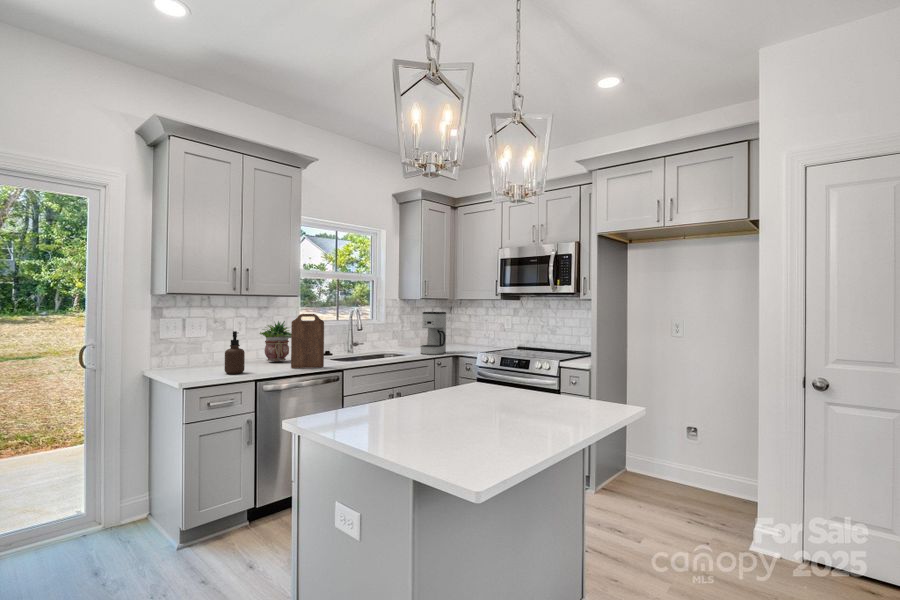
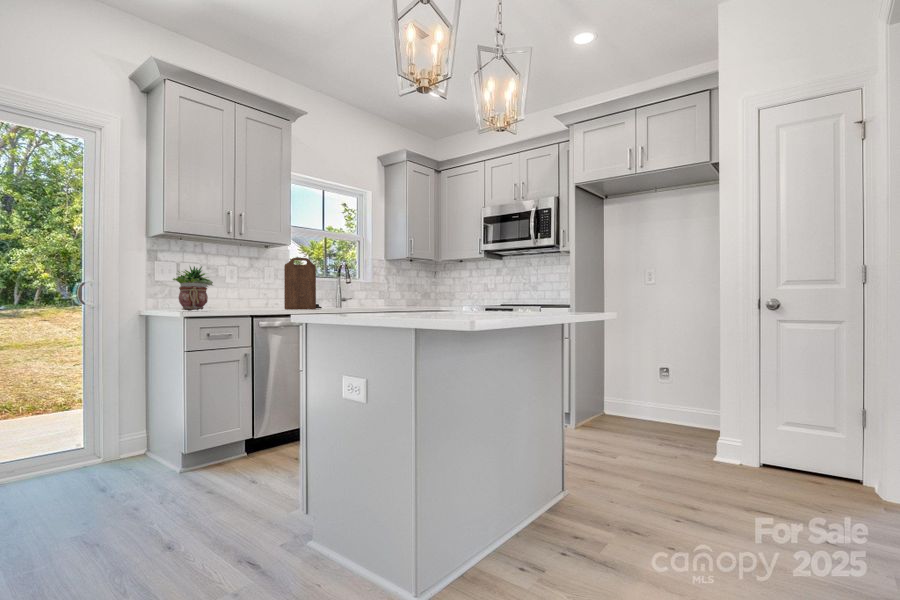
coffee maker: present [421,312,446,355] -> none [407,267,431,307]
potted plant: present [260,321,291,361] -> present [173,266,213,311]
soap dispenser: present [224,331,245,374] -> none [221,270,240,311]

